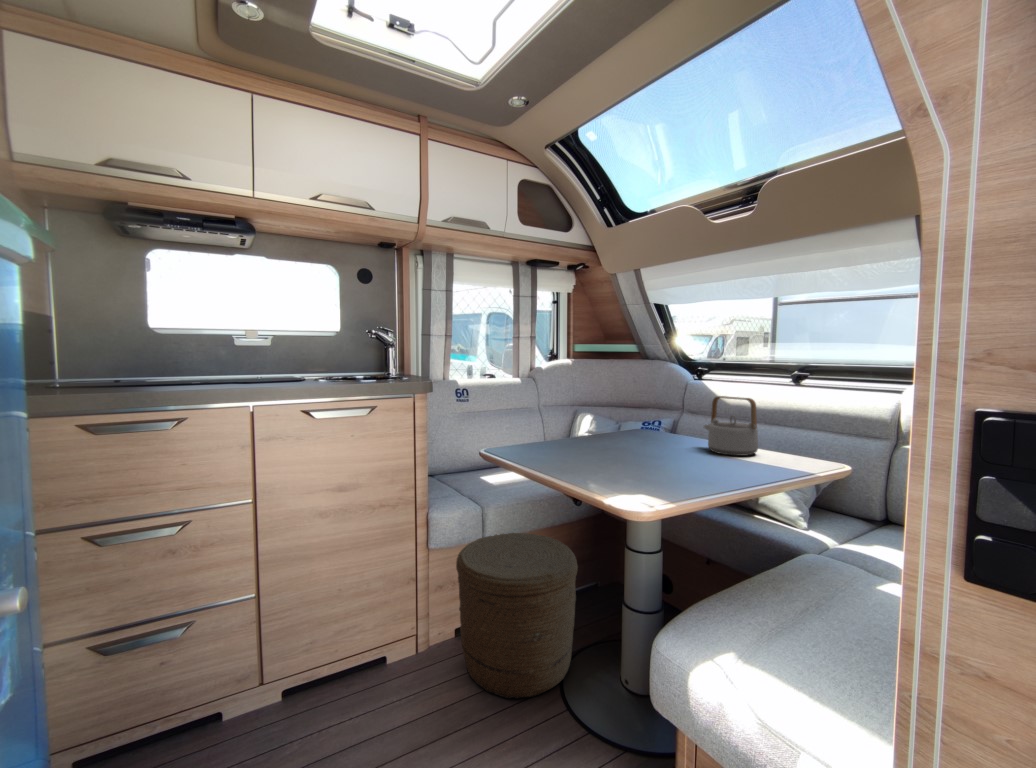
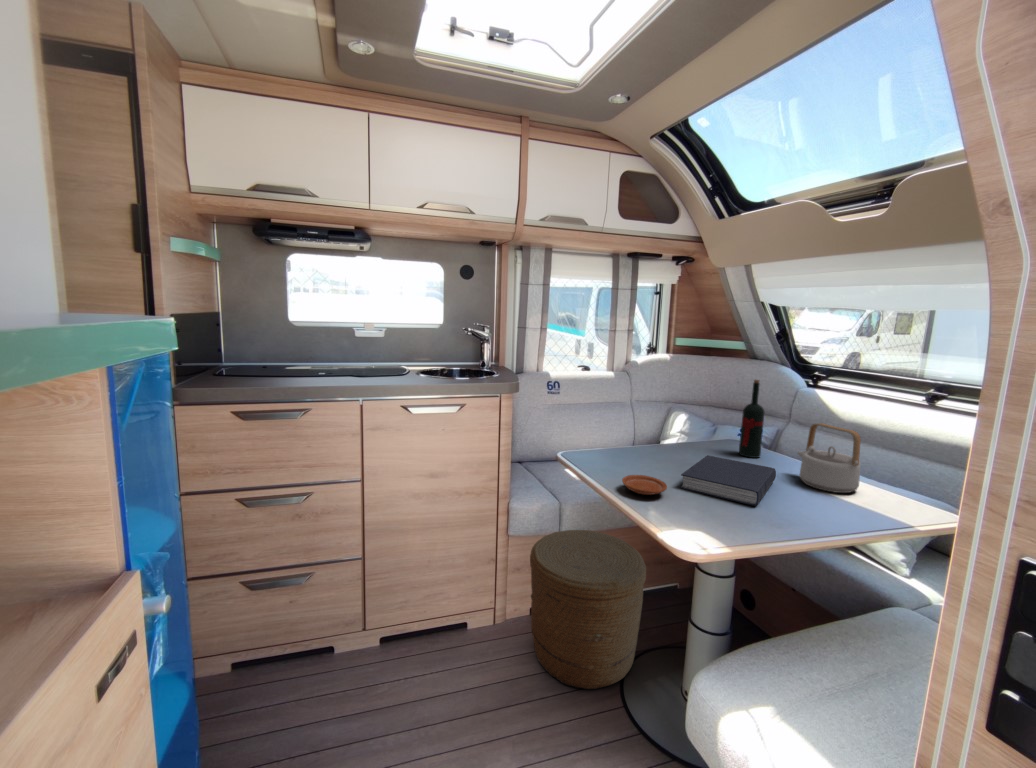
wine bottle: none [650,365,670,439] -> present [739,379,764,458]
book: none [609,436,690,469] -> present [680,455,776,506]
plate: none [555,454,600,470] -> present [622,475,667,495]

